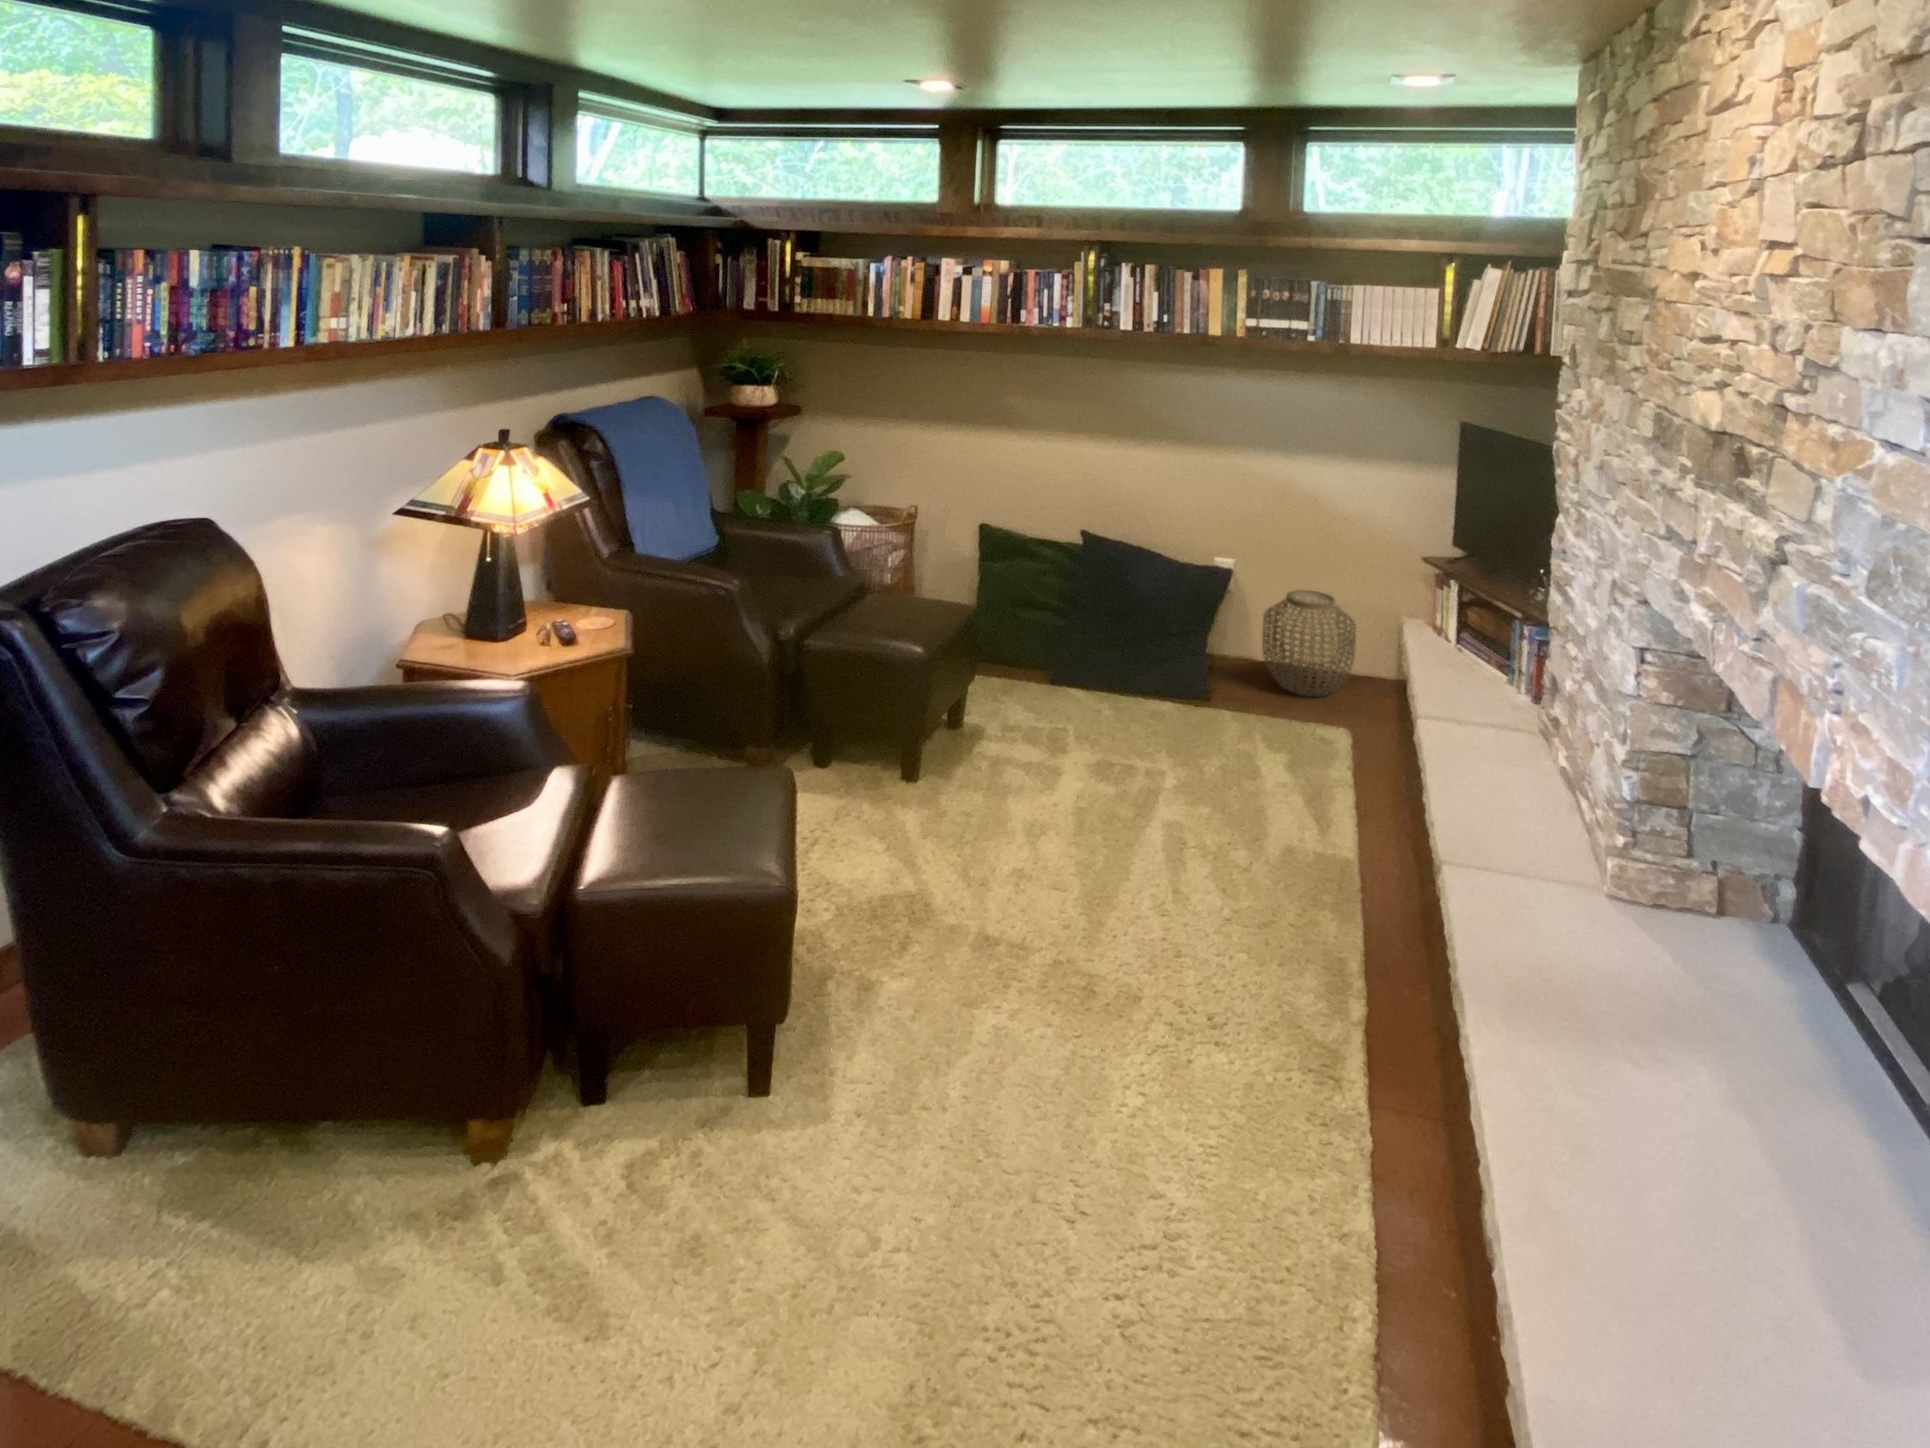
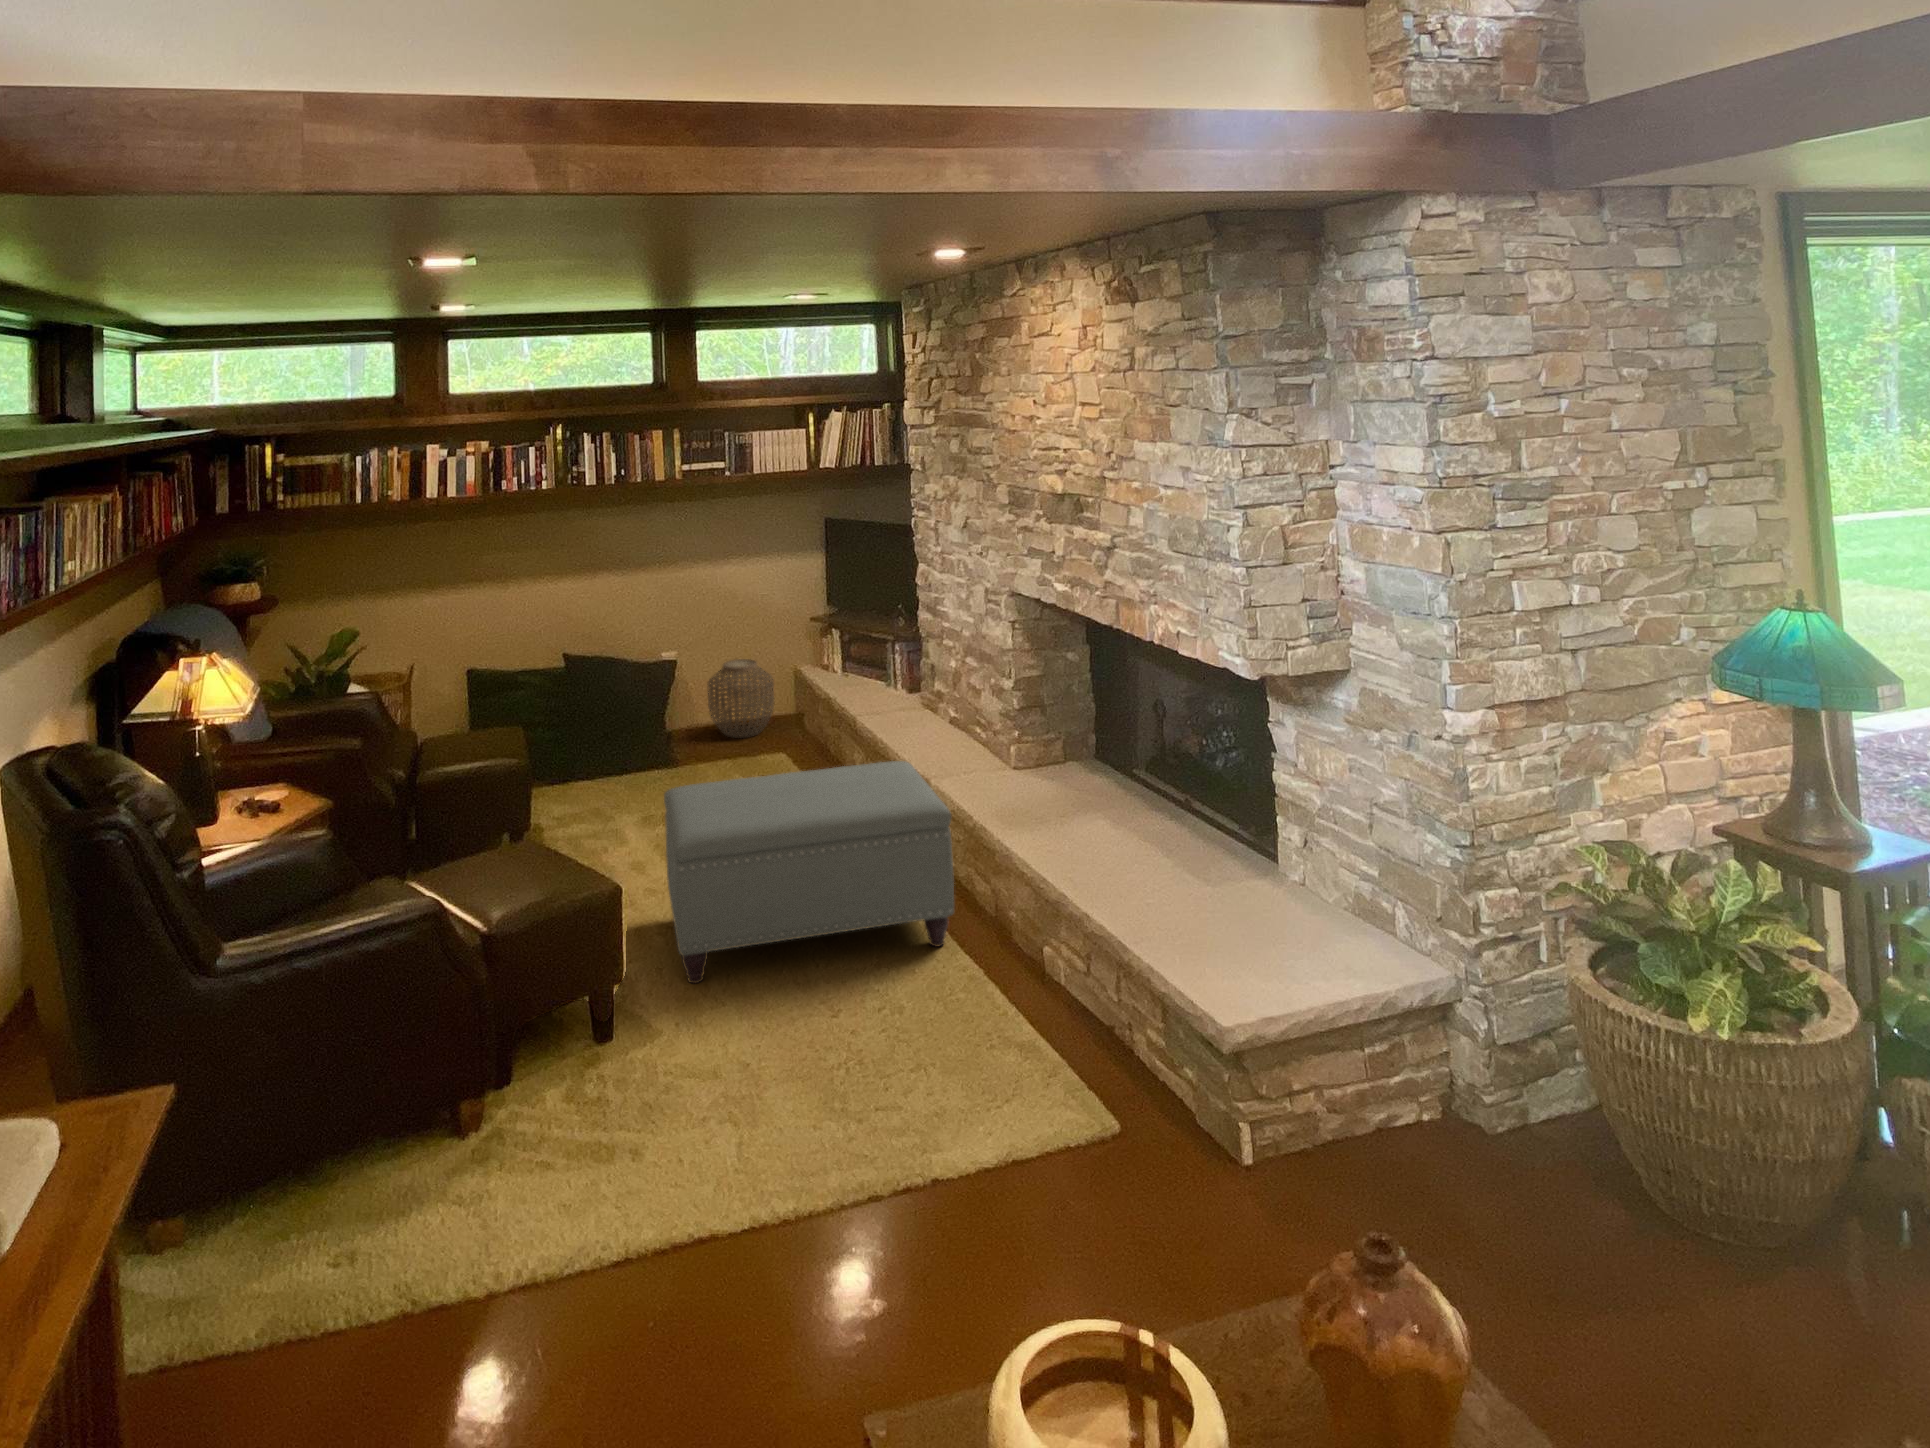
ottoman: none [908,749,1379,1164] -> present [664,761,954,983]

